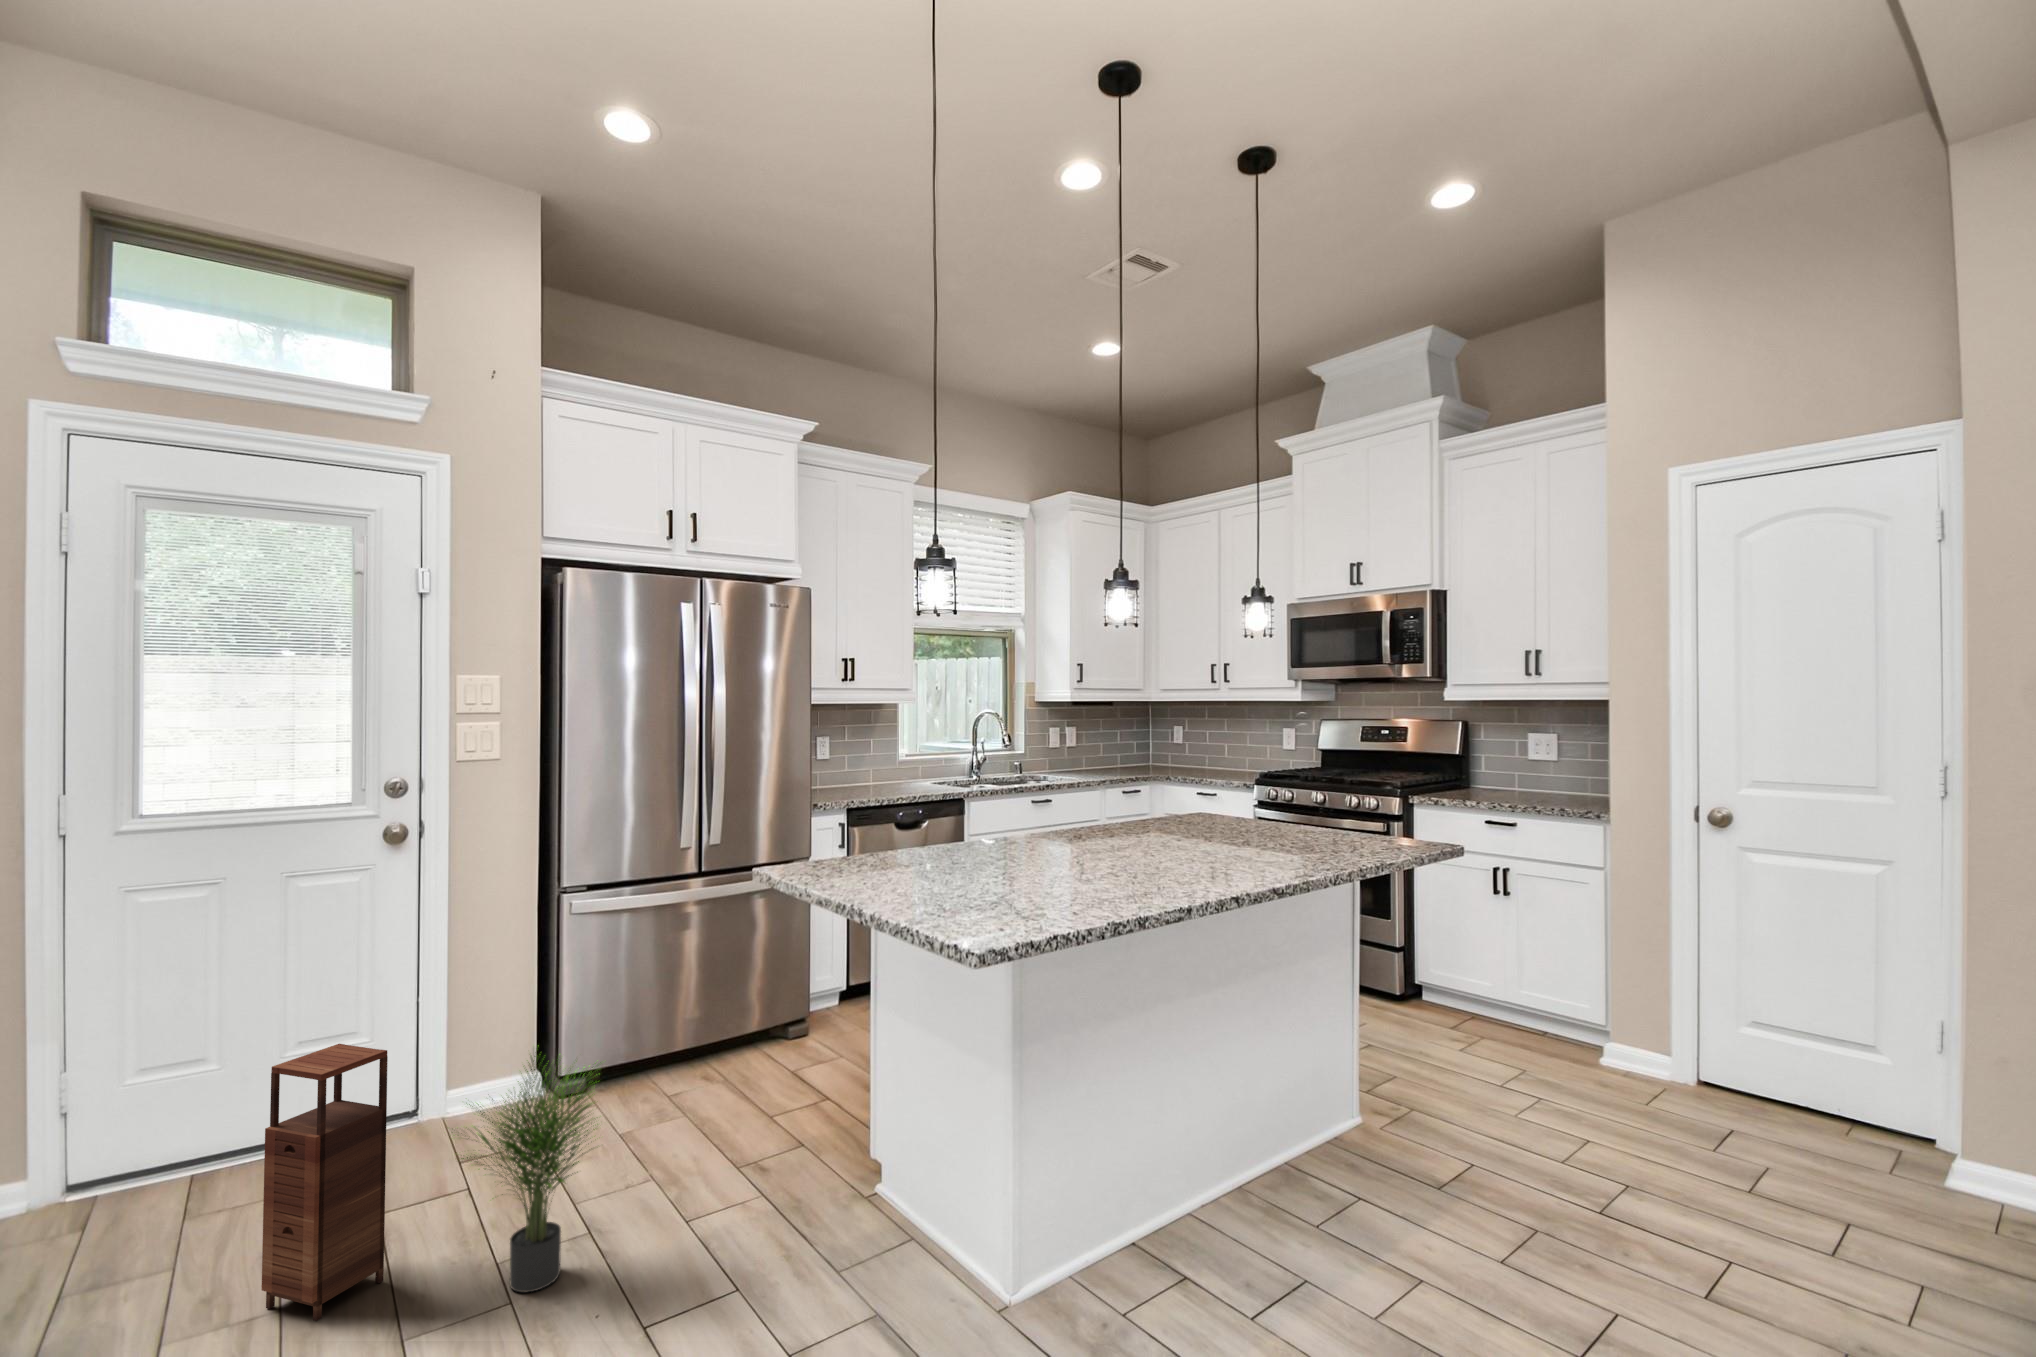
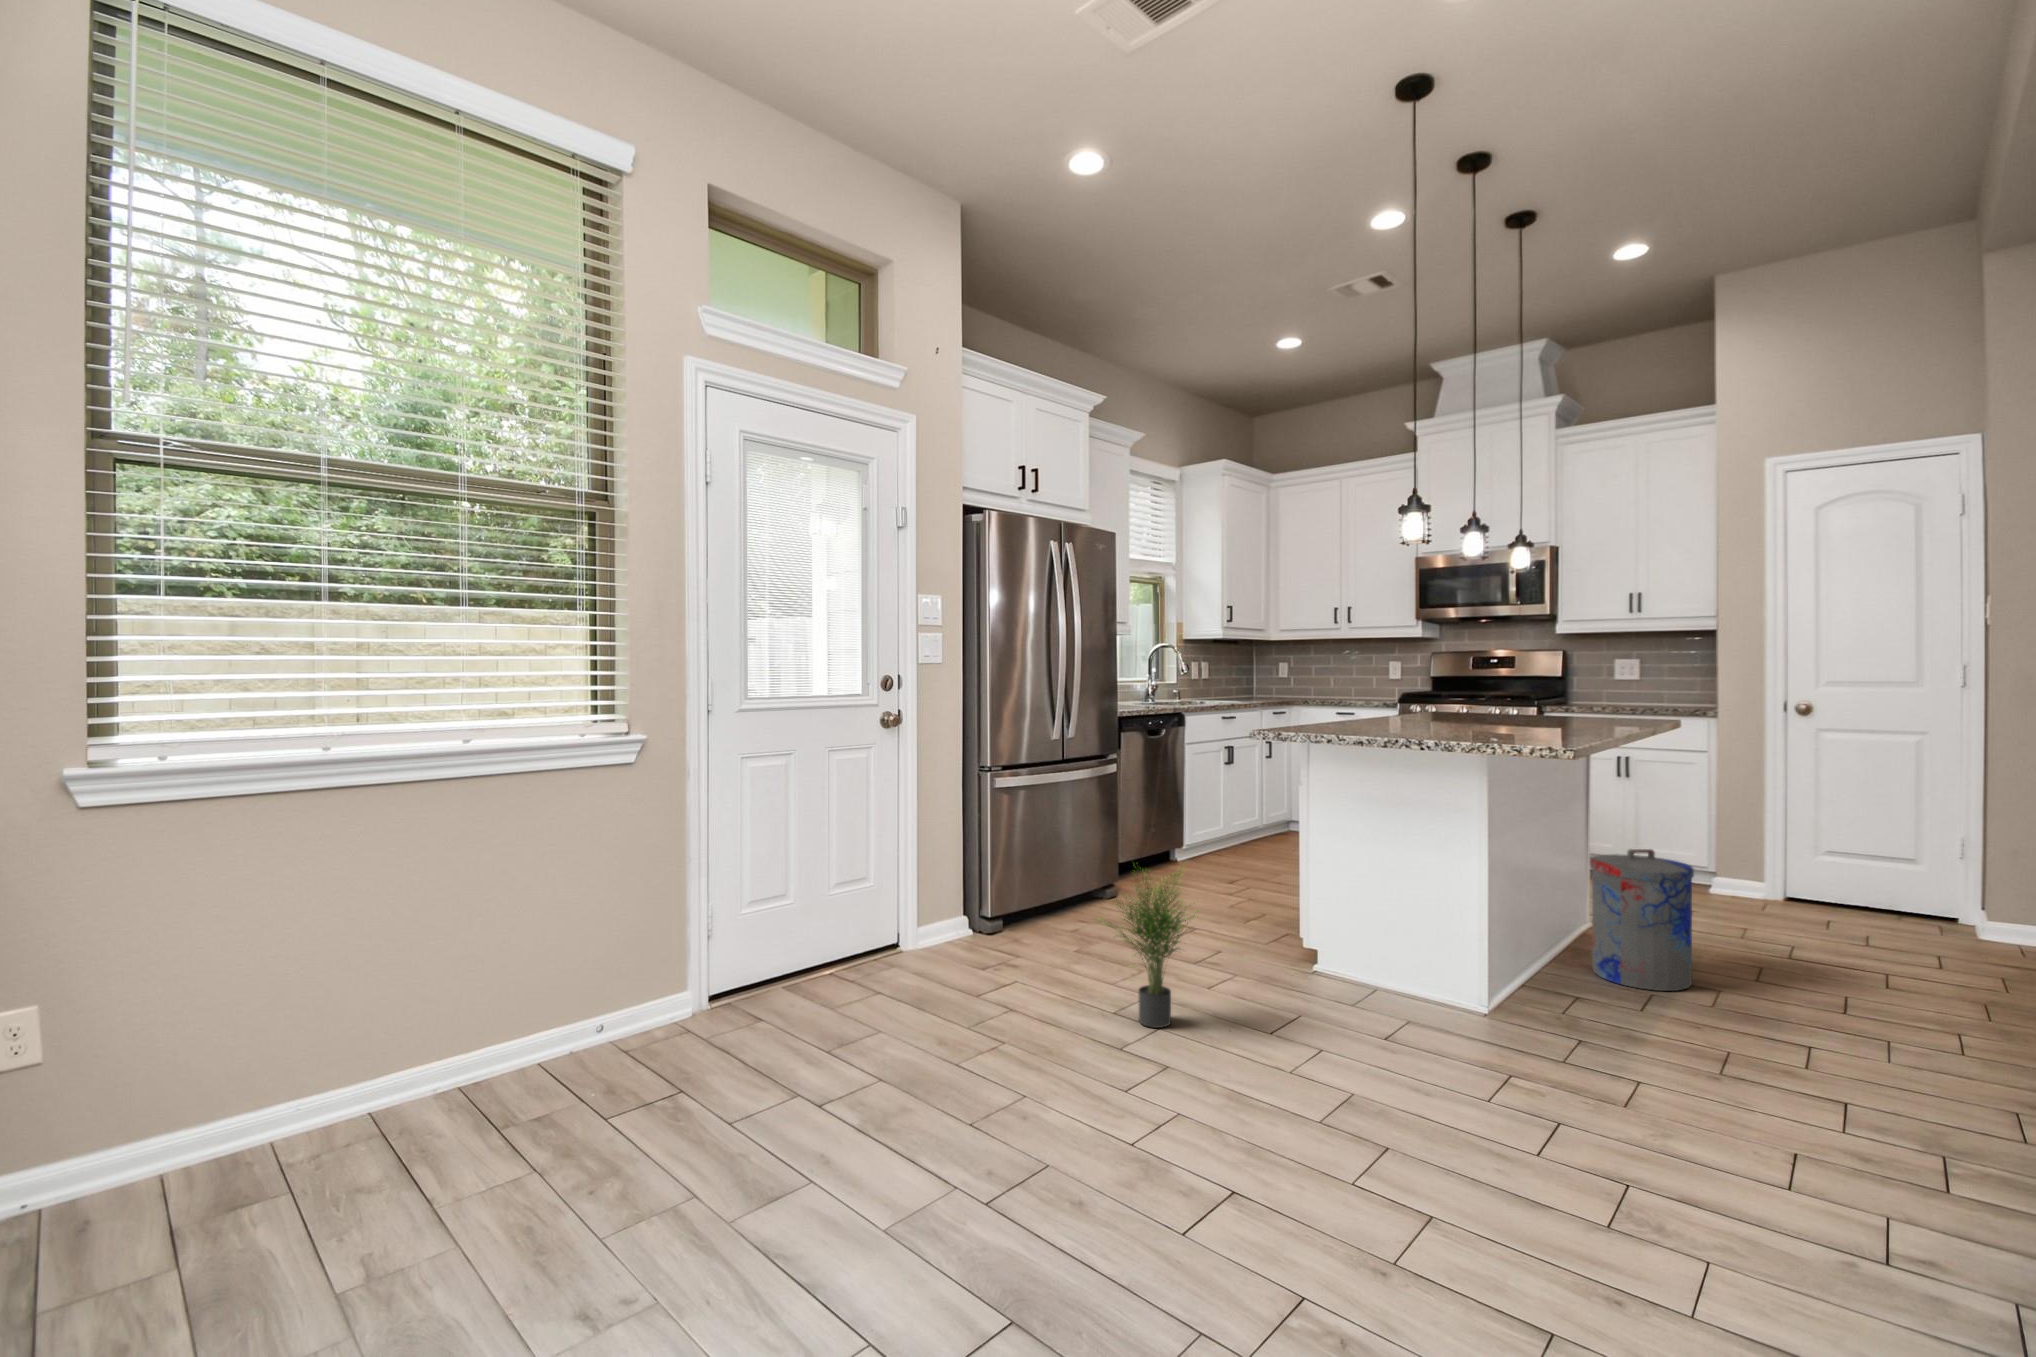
trash can: none [1263,1043,1396,1272] -> present [1590,849,1694,991]
storage cabinet: present [262,1044,388,1321] -> none [991,863,1049,1048]

